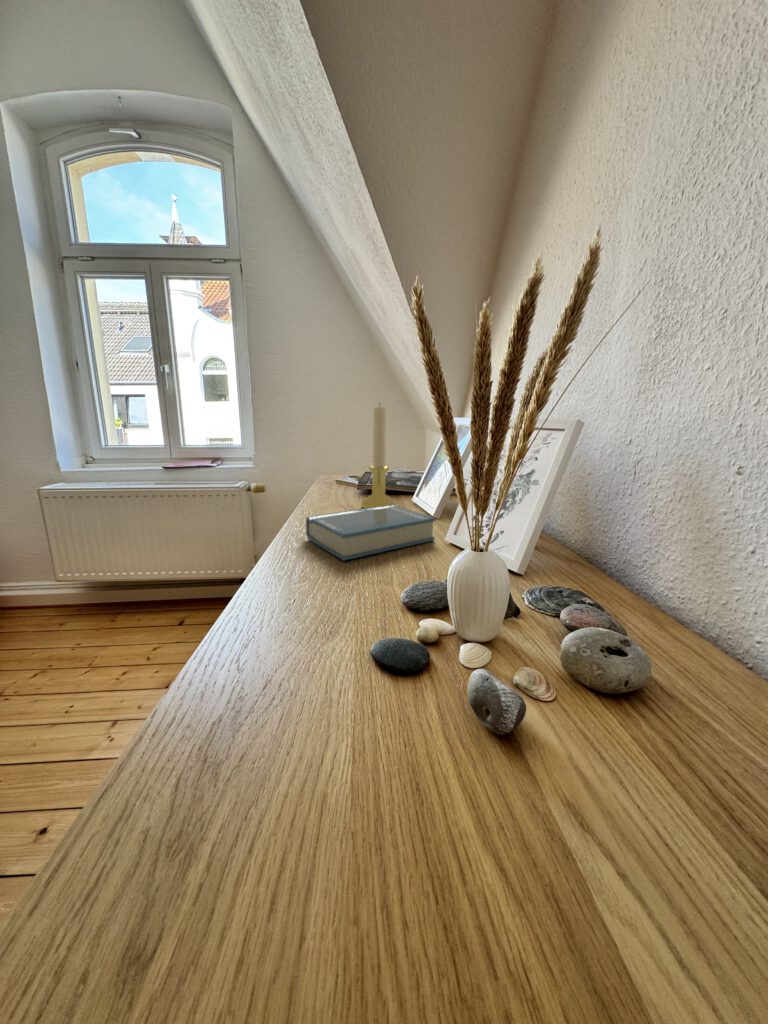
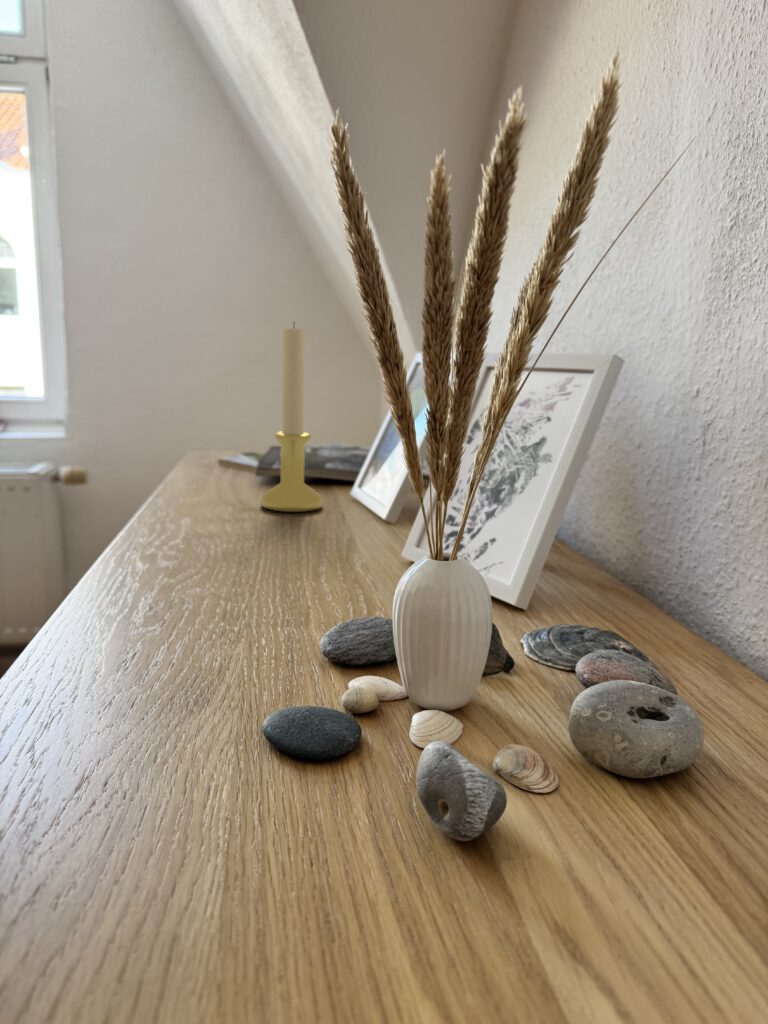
hardback book: present [306,505,435,560] -> none [157,499,388,591]

